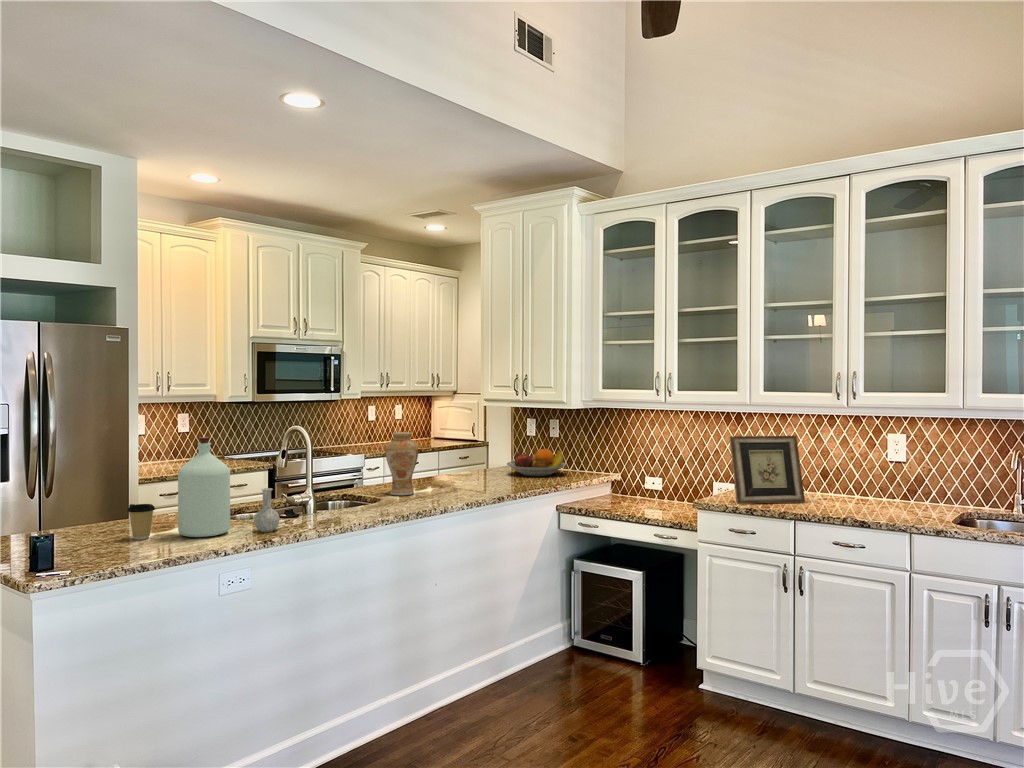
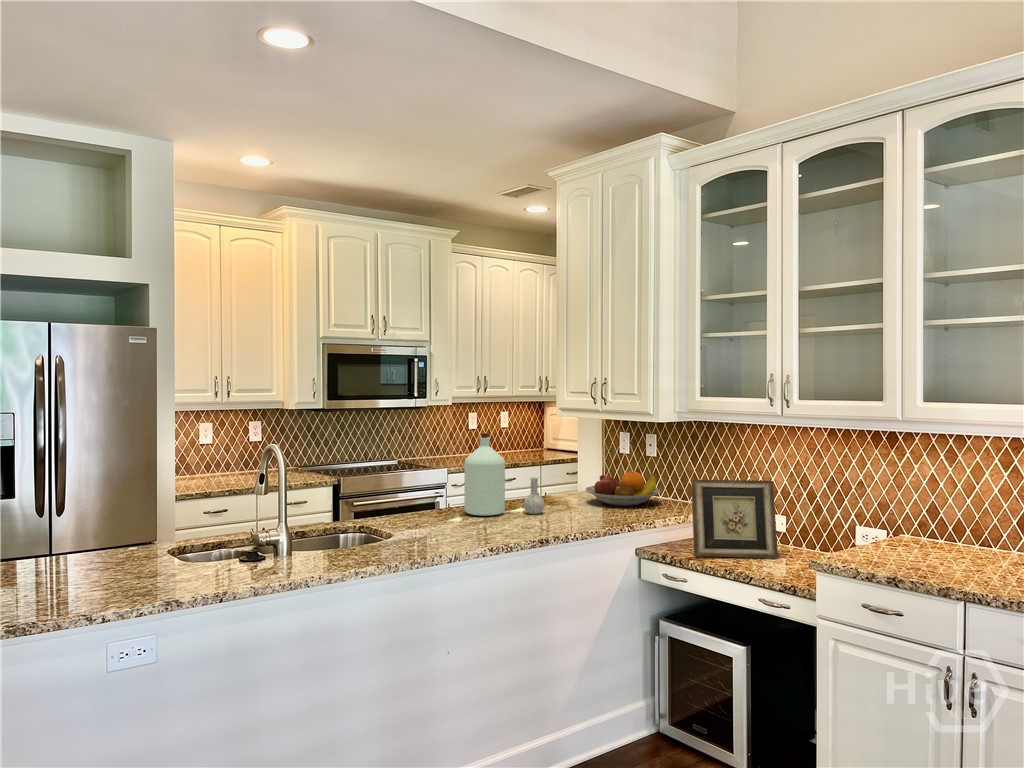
vase: present [385,432,418,495] -> none [410,450,451,529]
picture frame: present [729,436,805,504] -> present [691,480,778,558]
bottle: present [178,437,280,537] -> present [464,433,544,516]
coffee cup: present [127,504,155,540] -> none [31,539,69,585]

